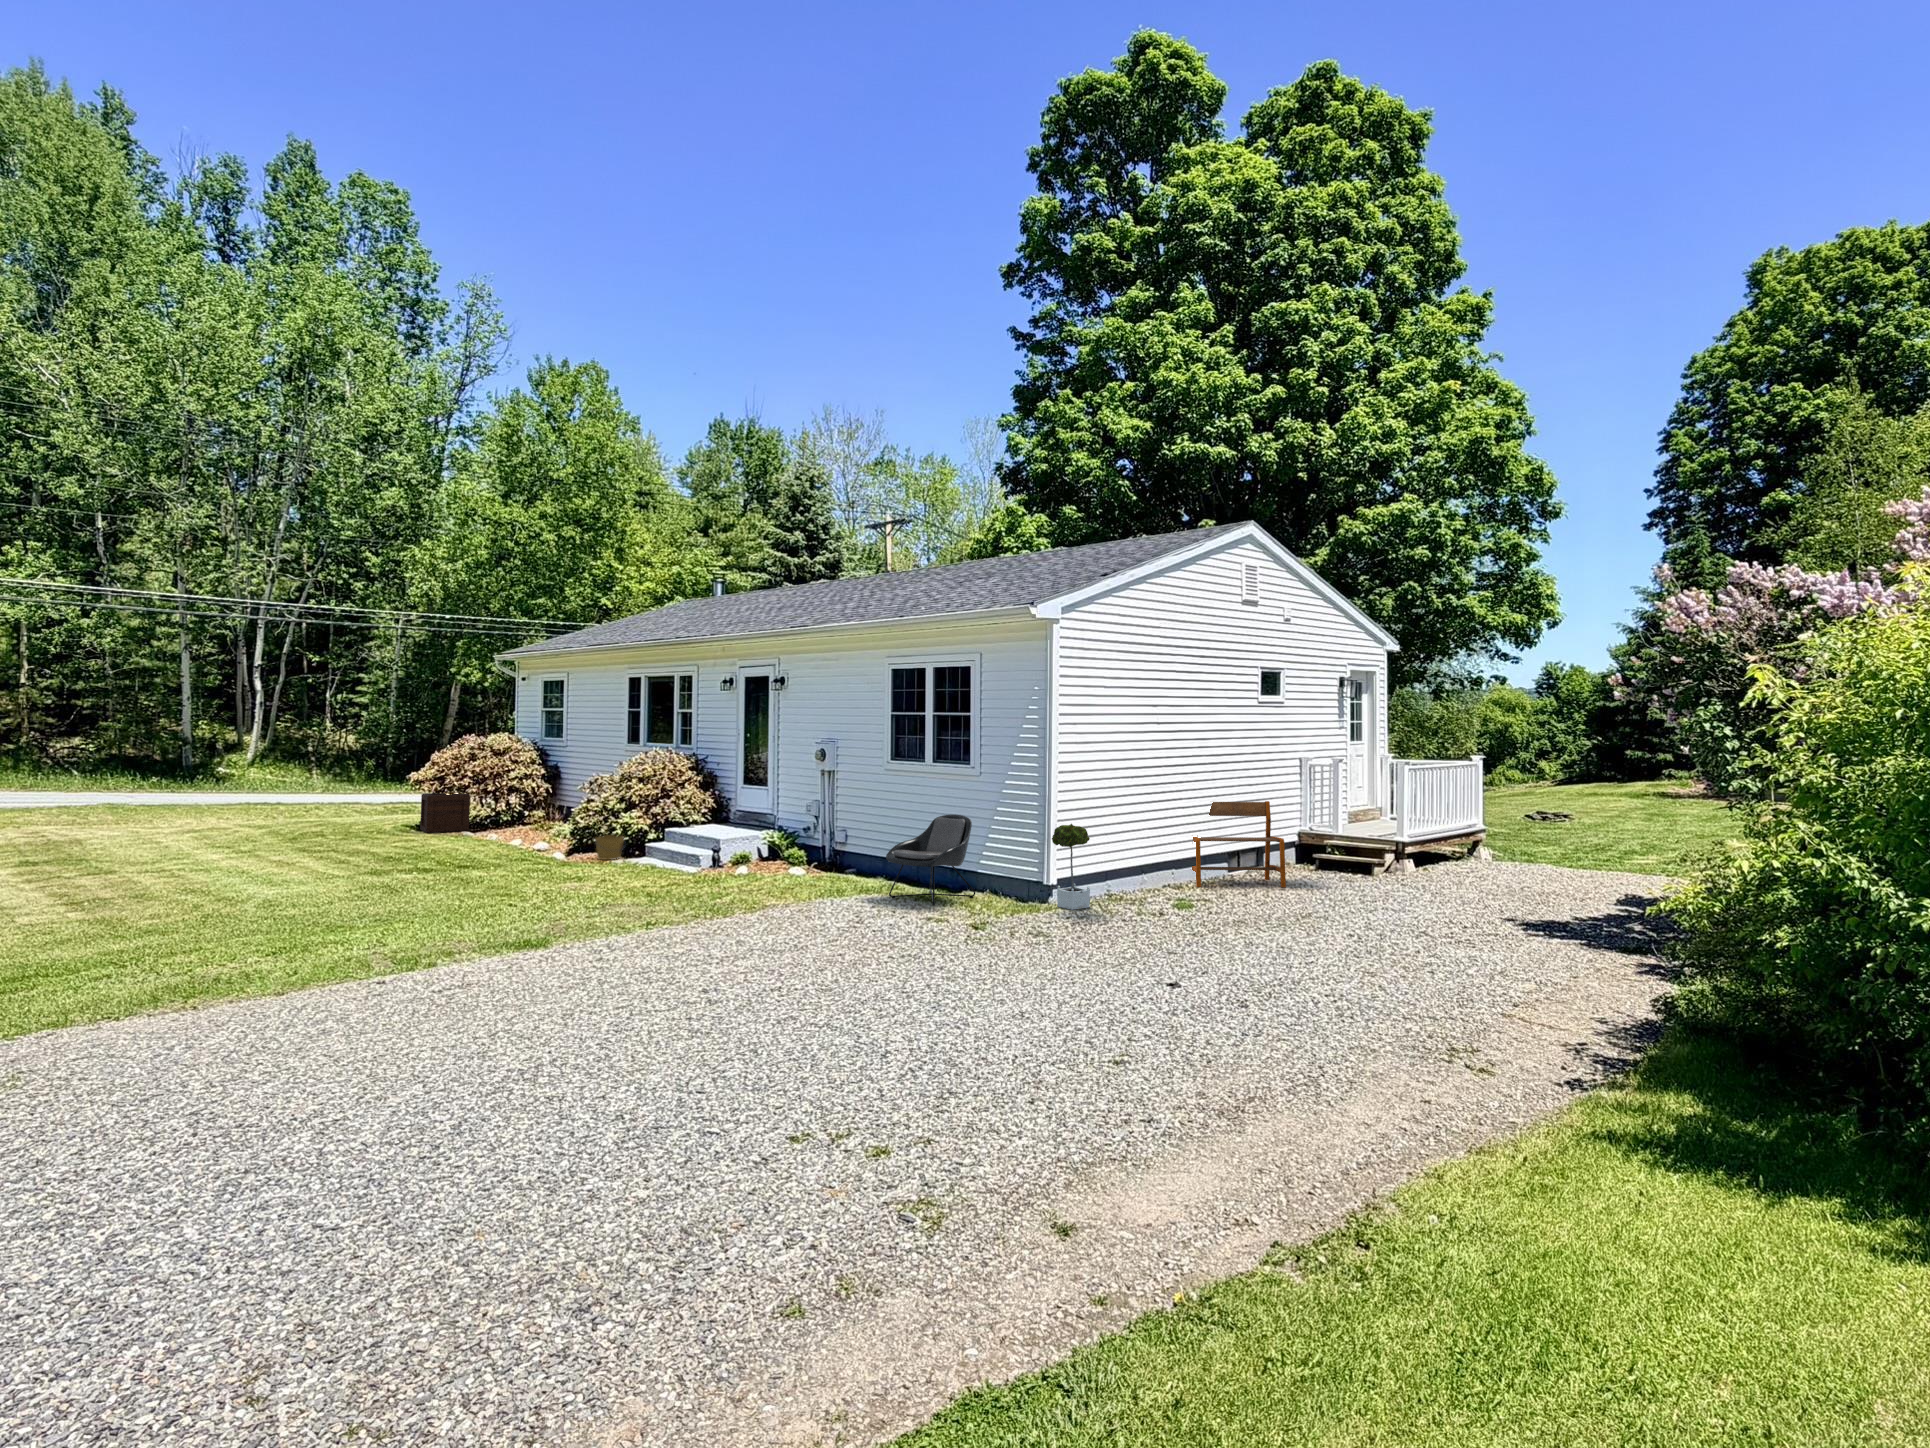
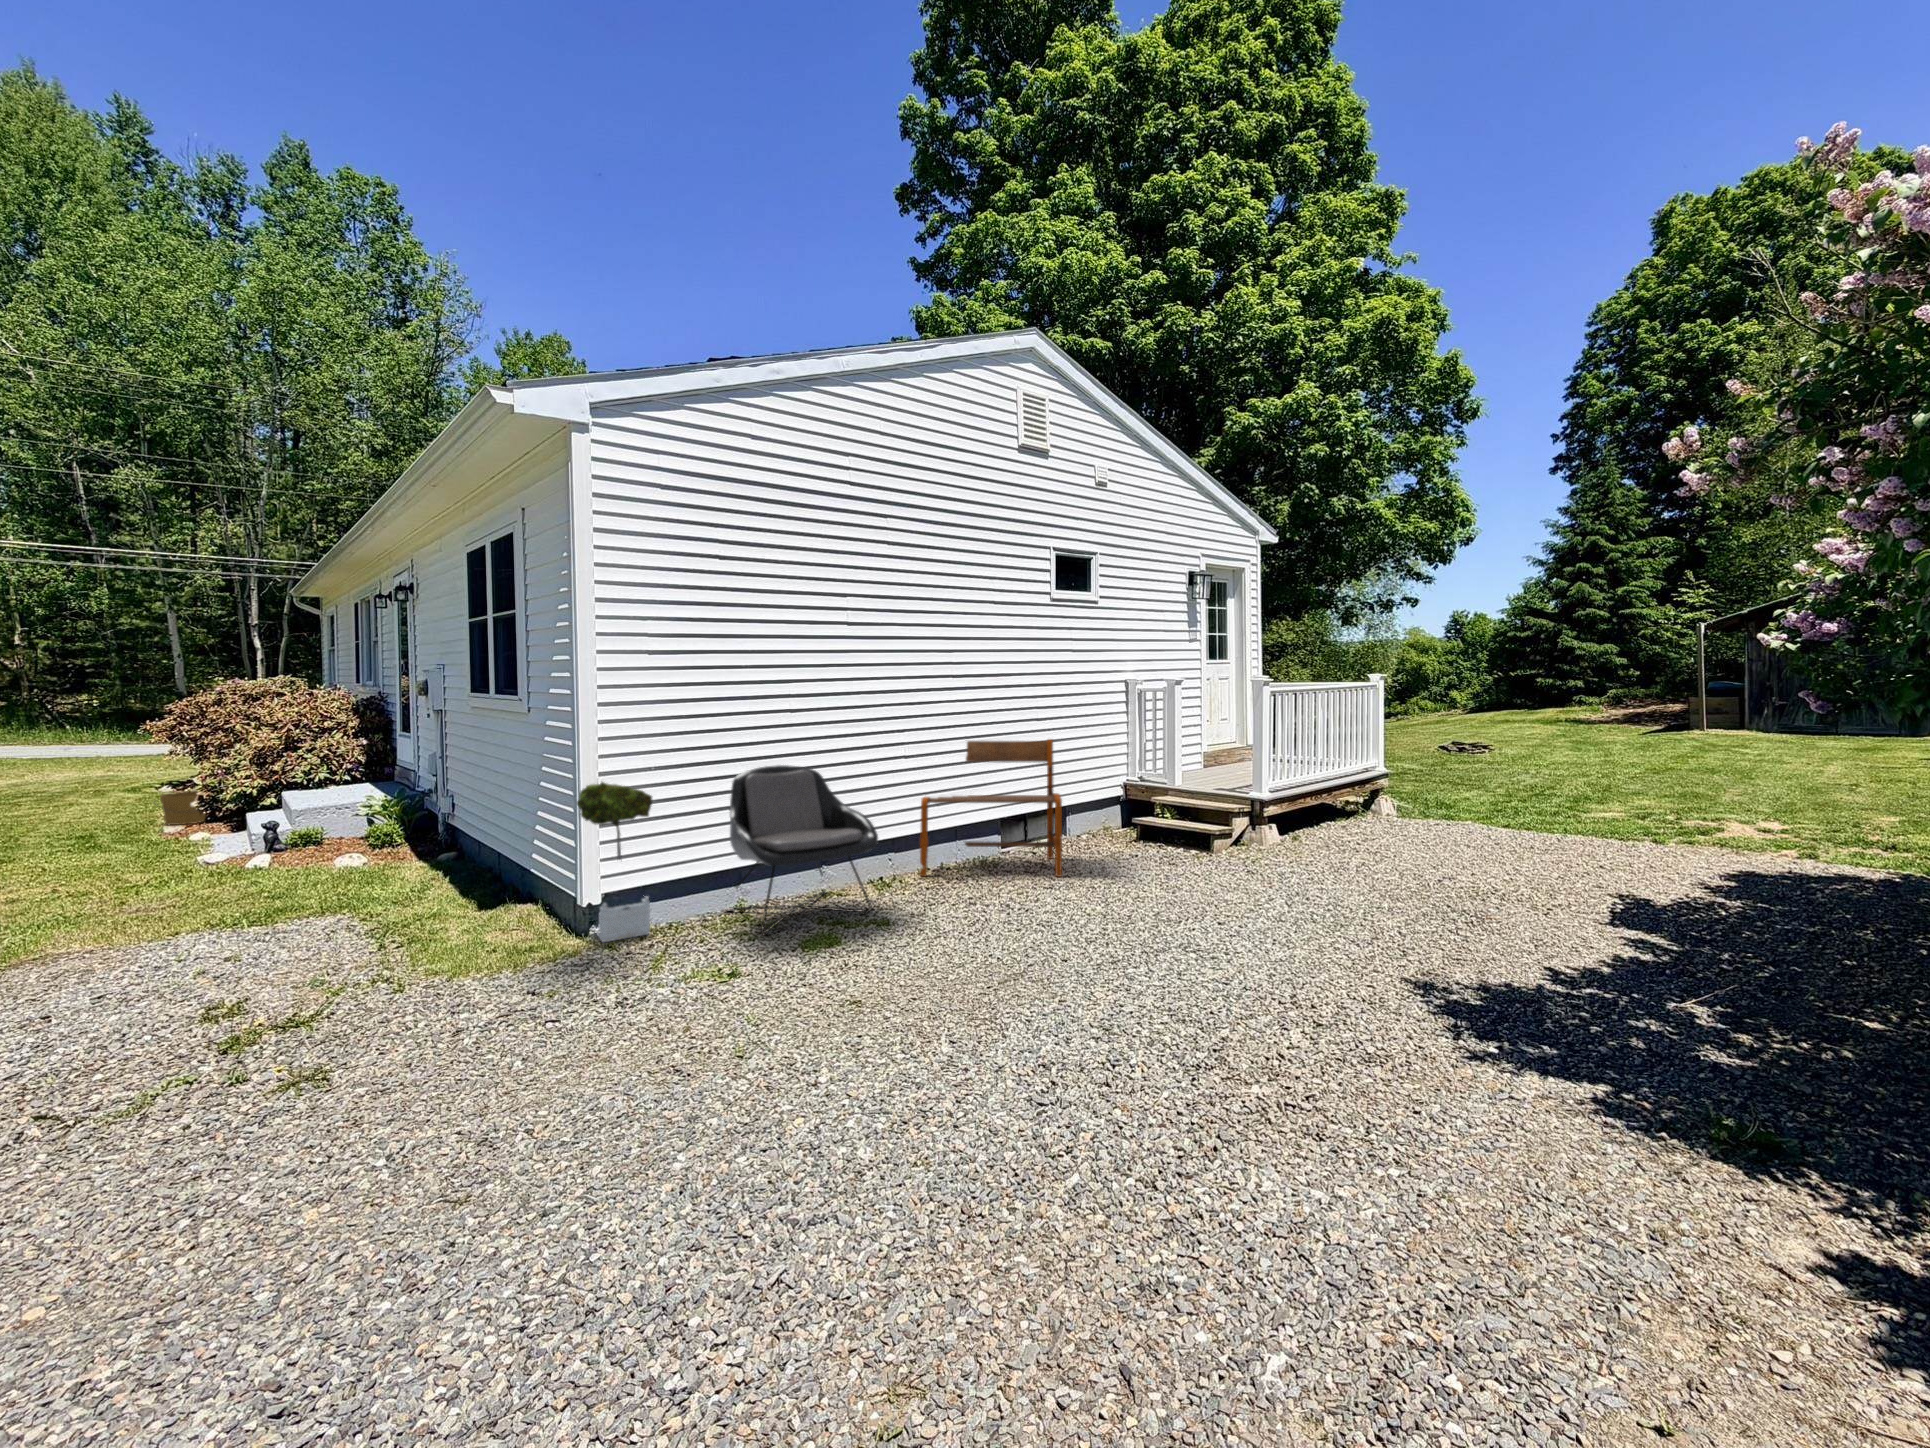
wooden crate: present [420,793,470,833] -> none [111,735,188,784]
lounge chair: present [886,814,975,905] -> present [728,765,878,936]

